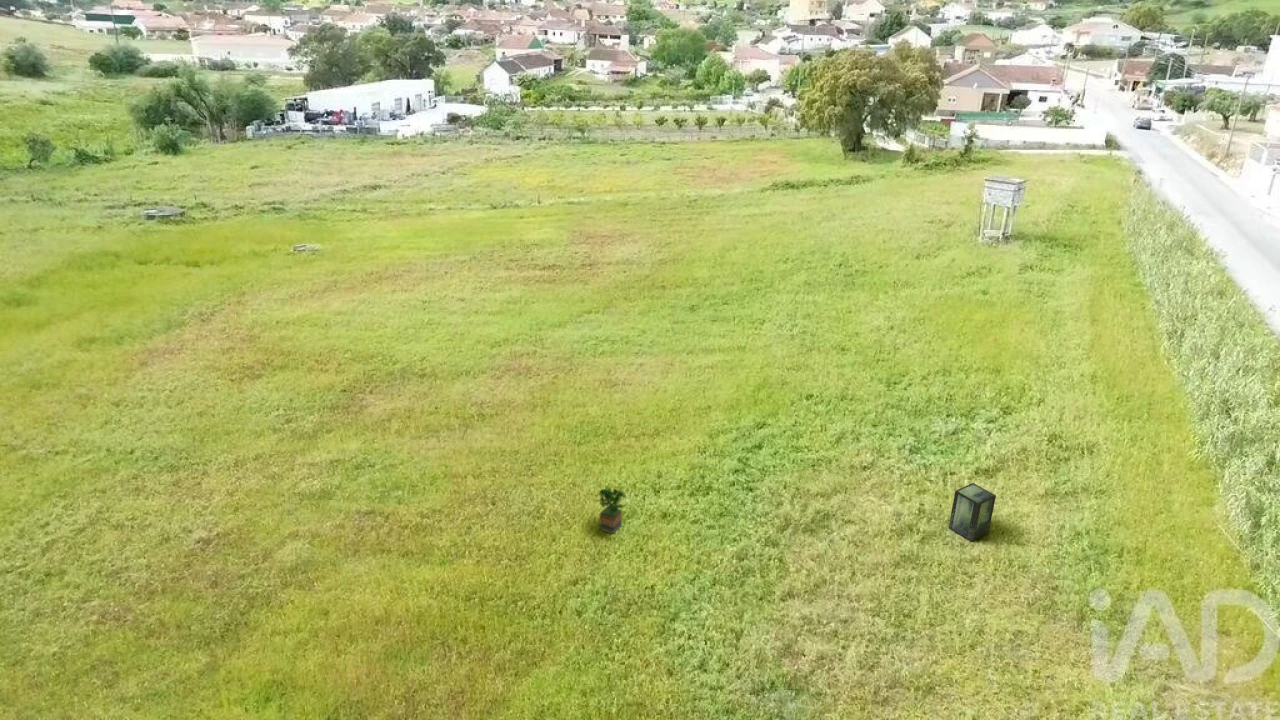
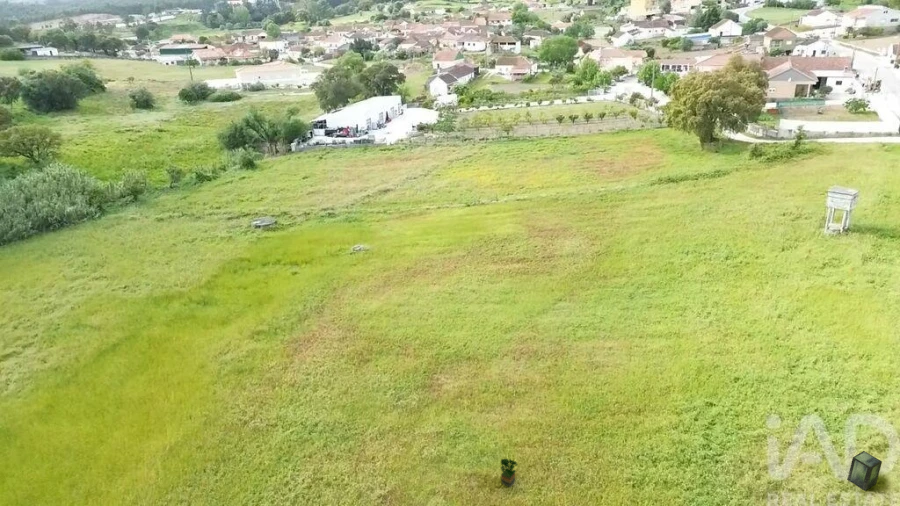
potted tree: present [599,488,626,534] -> present [501,459,518,487]

